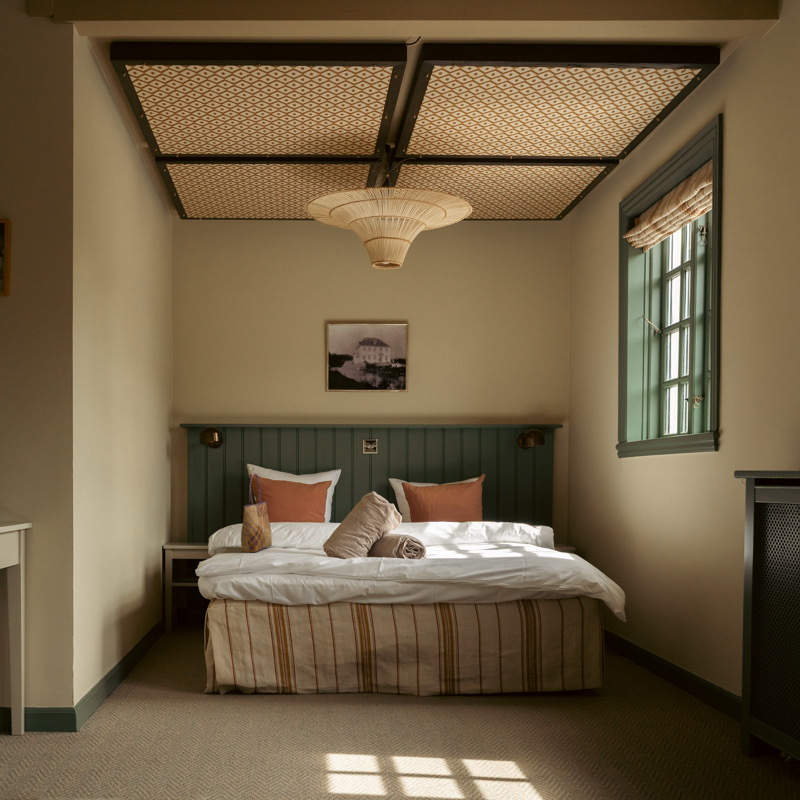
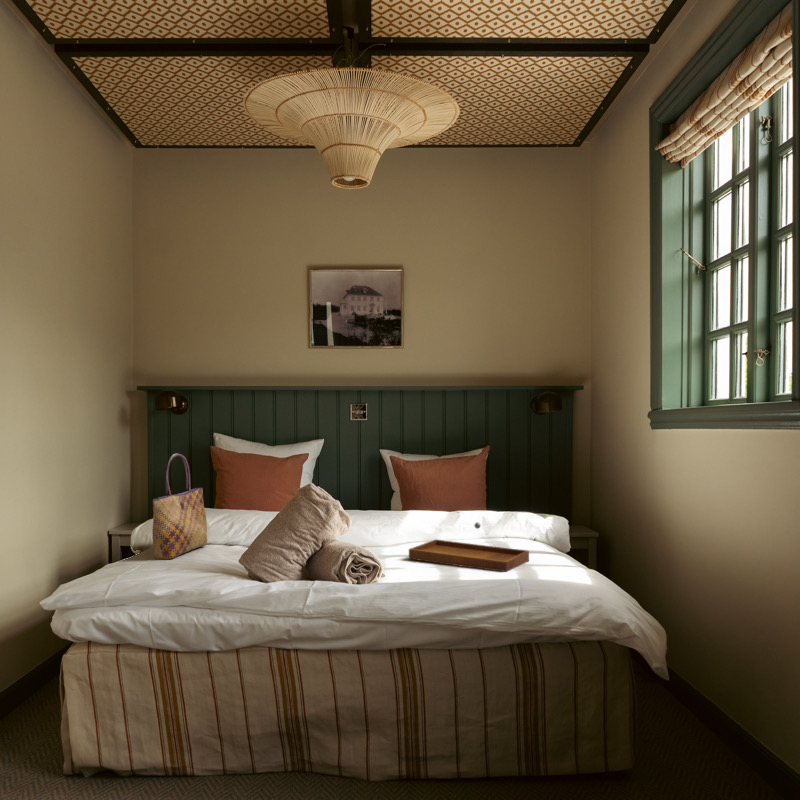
tray: none [436,525,524,557] -> present [409,523,529,572]

